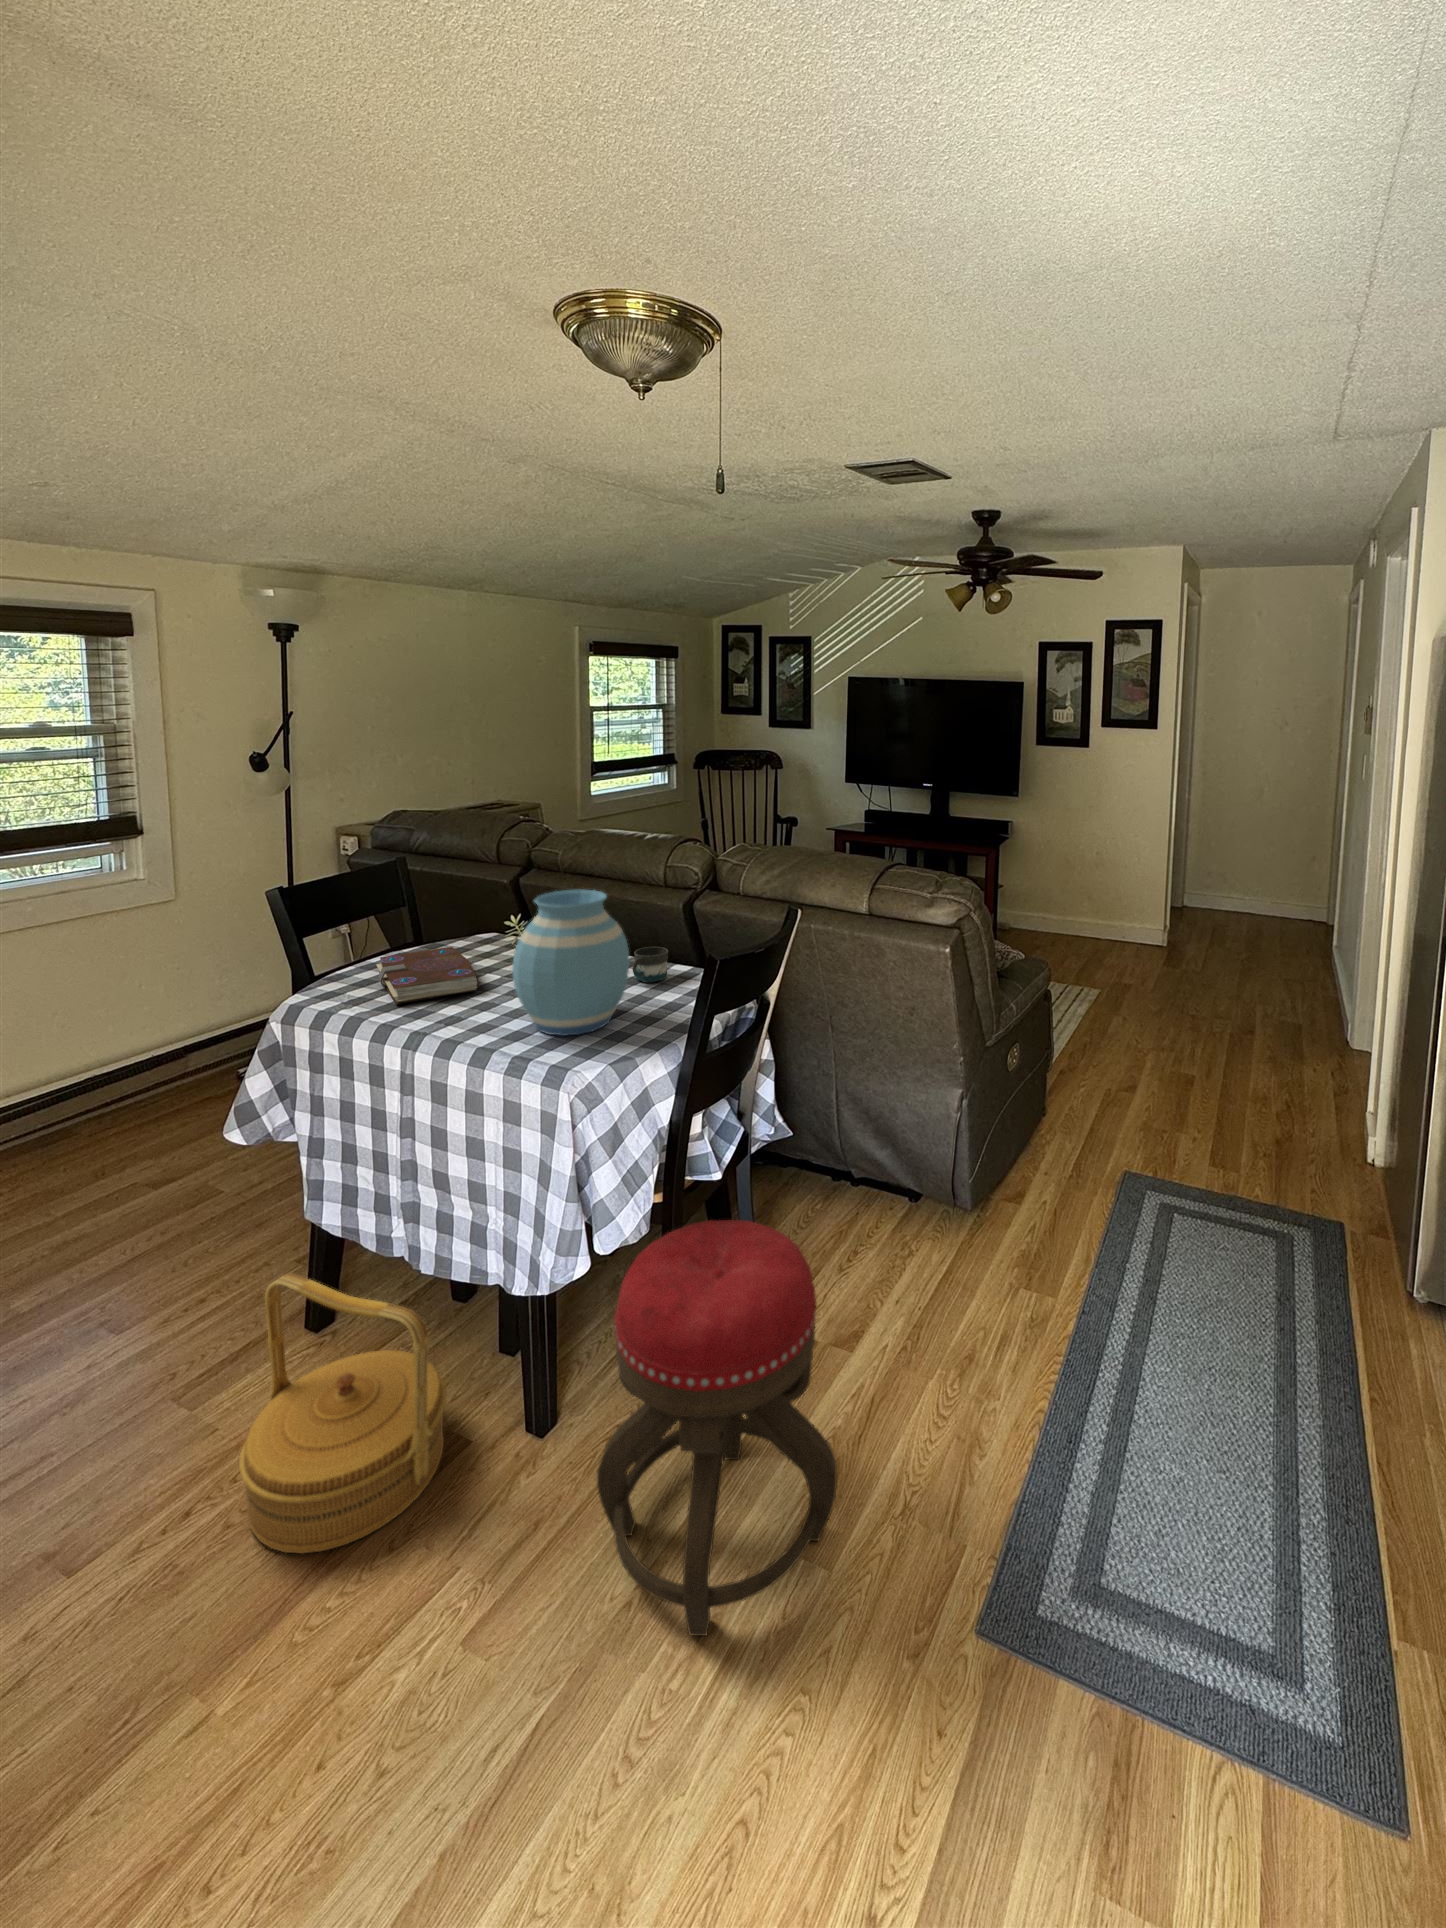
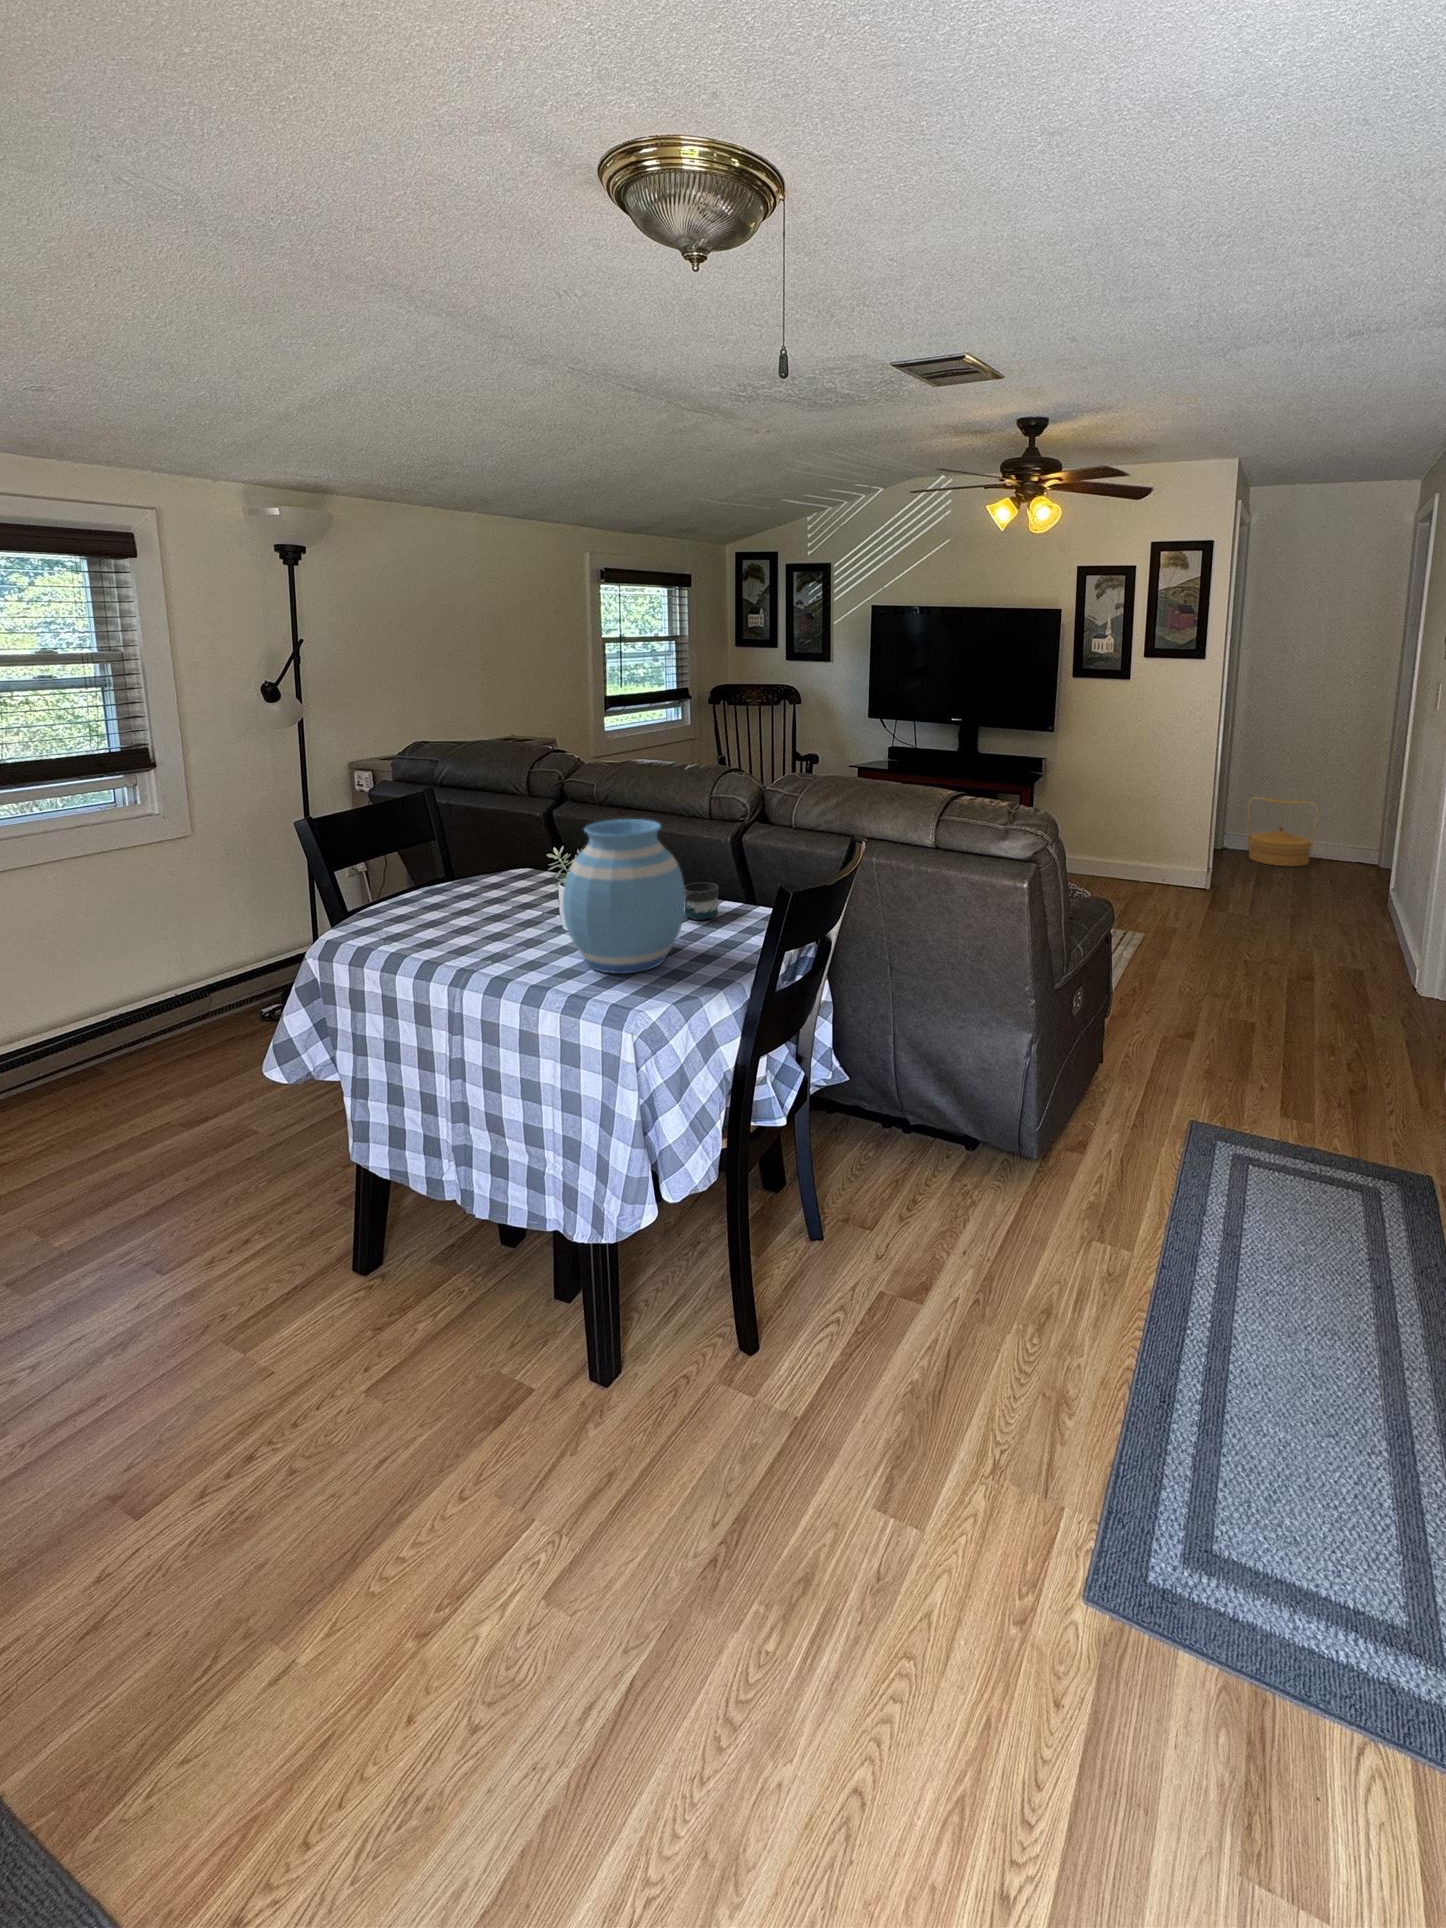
book: present [376,947,479,1004] -> none [410,882,521,941]
ottoman: present [597,1220,837,1636] -> none [673,1168,927,1596]
woven basket: present [239,1273,446,1553] -> present [1247,797,1317,866]

